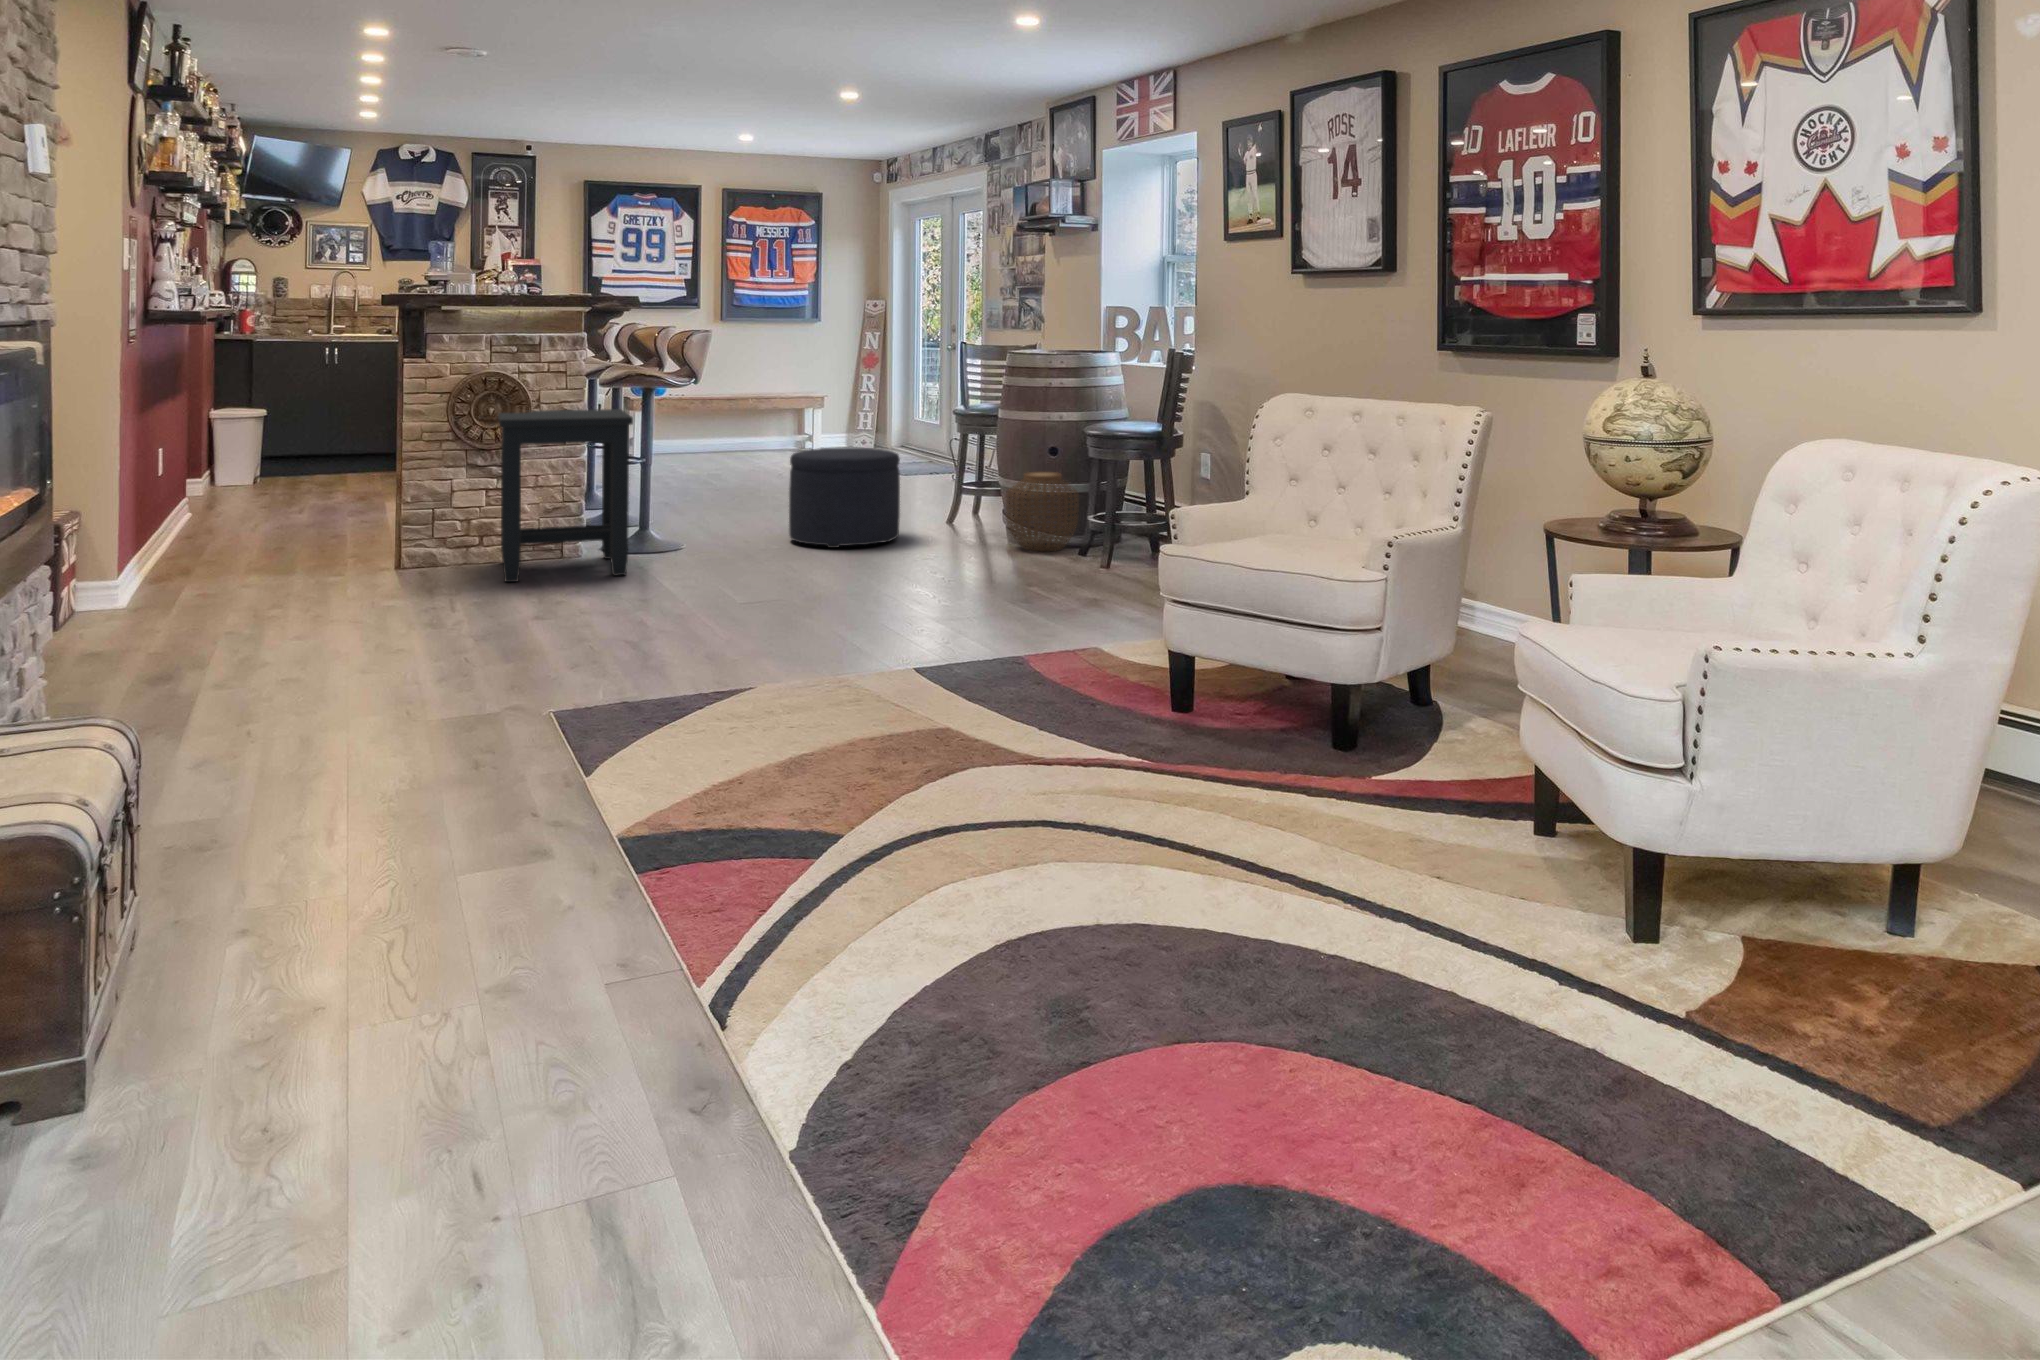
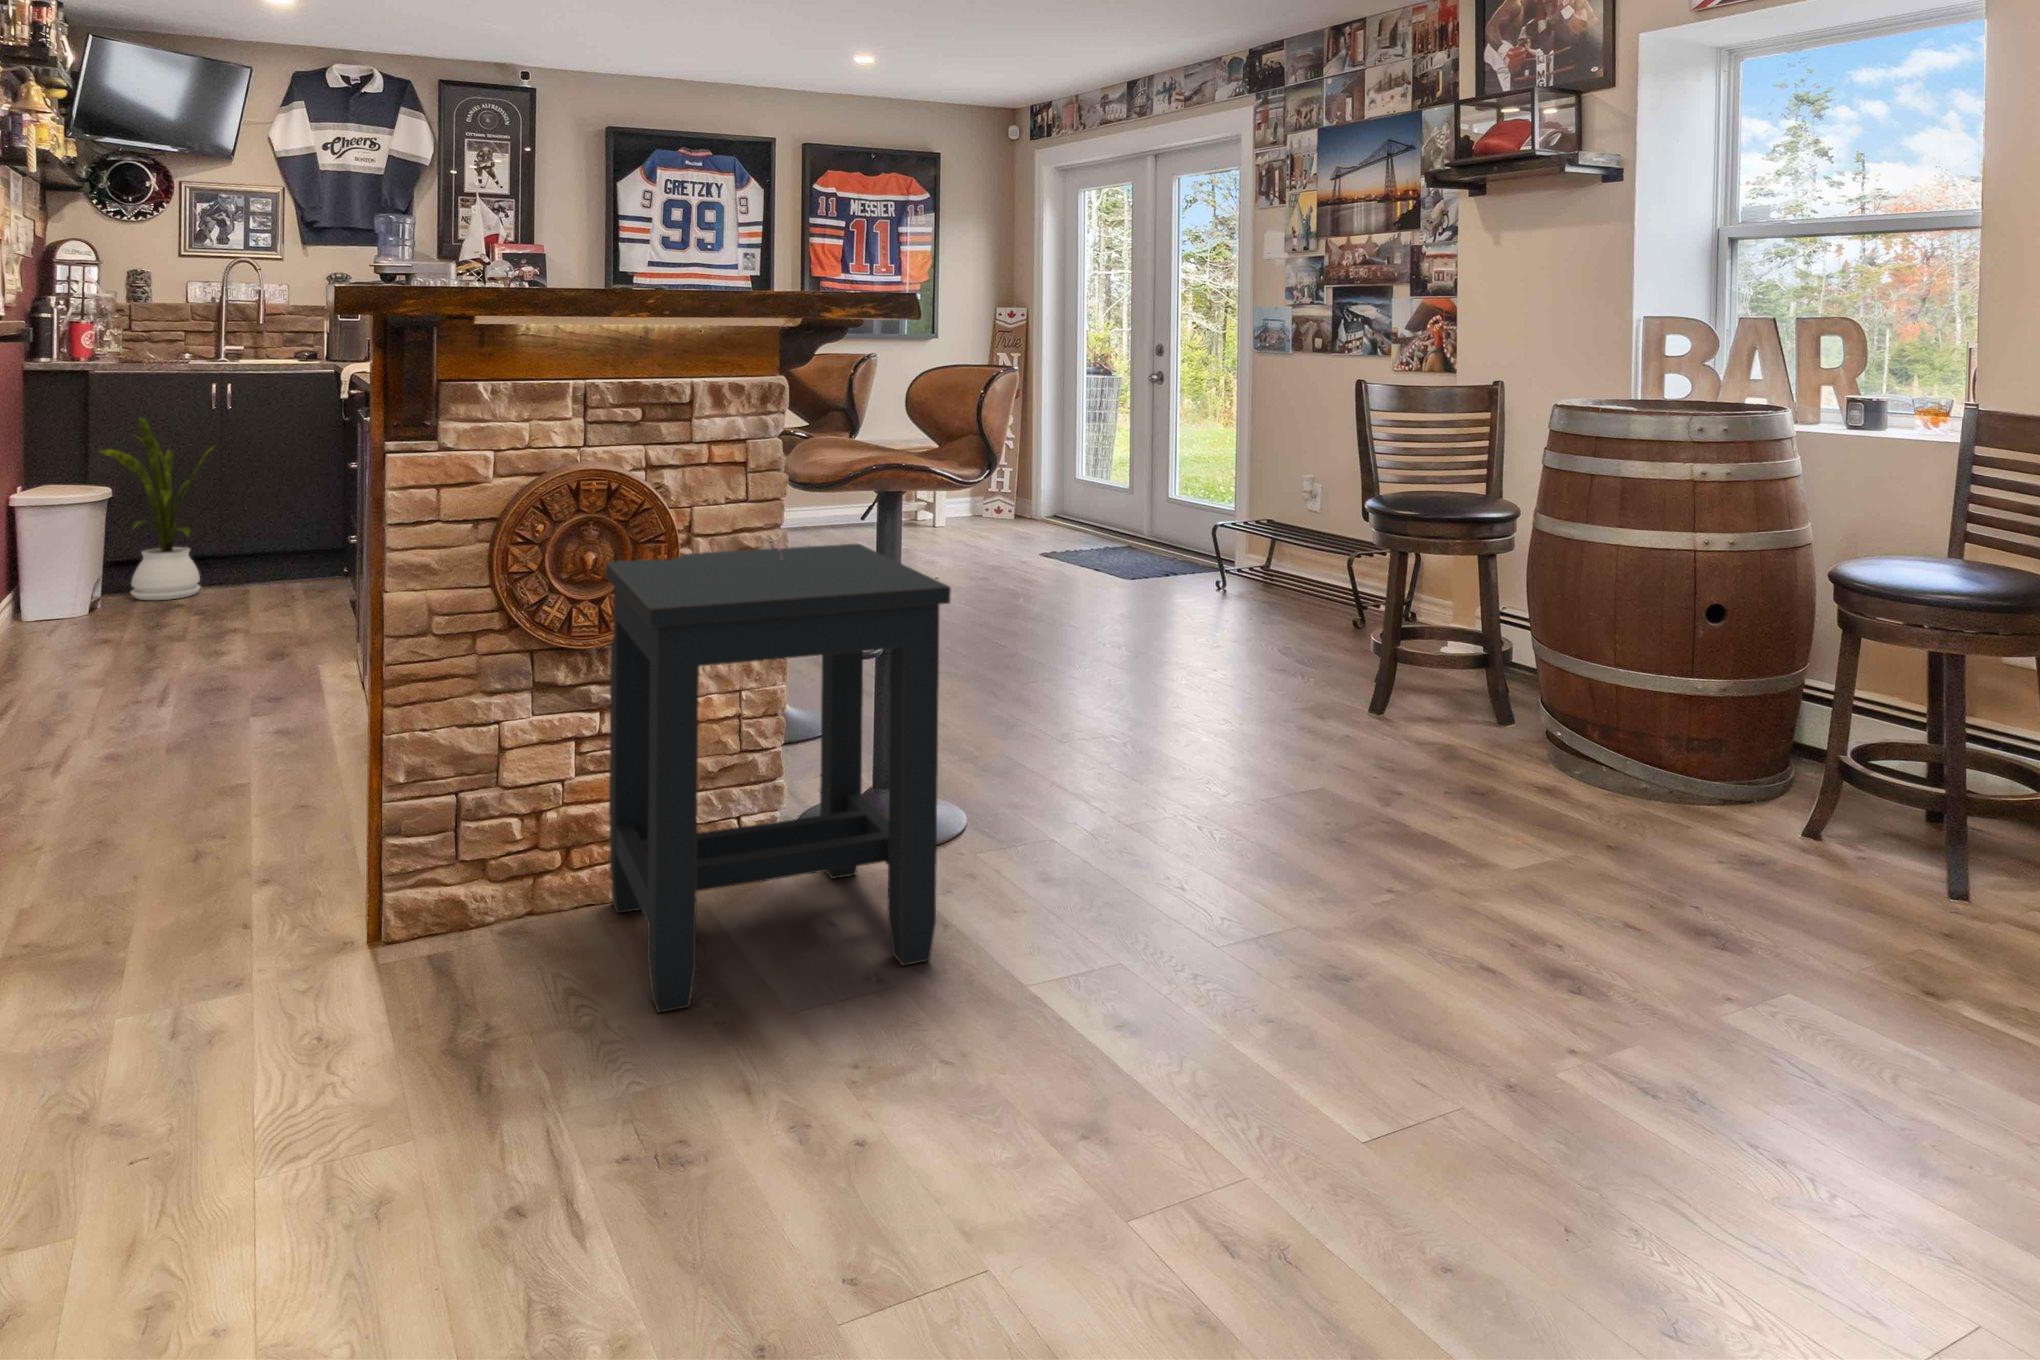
house plant: none [260,366,332,477] -> present [100,418,212,600]
ottoman: present [789,447,900,548] -> none [1150,593,1371,818]
woven basket: present [1006,471,1078,551] -> none [1596,648,1755,820]

